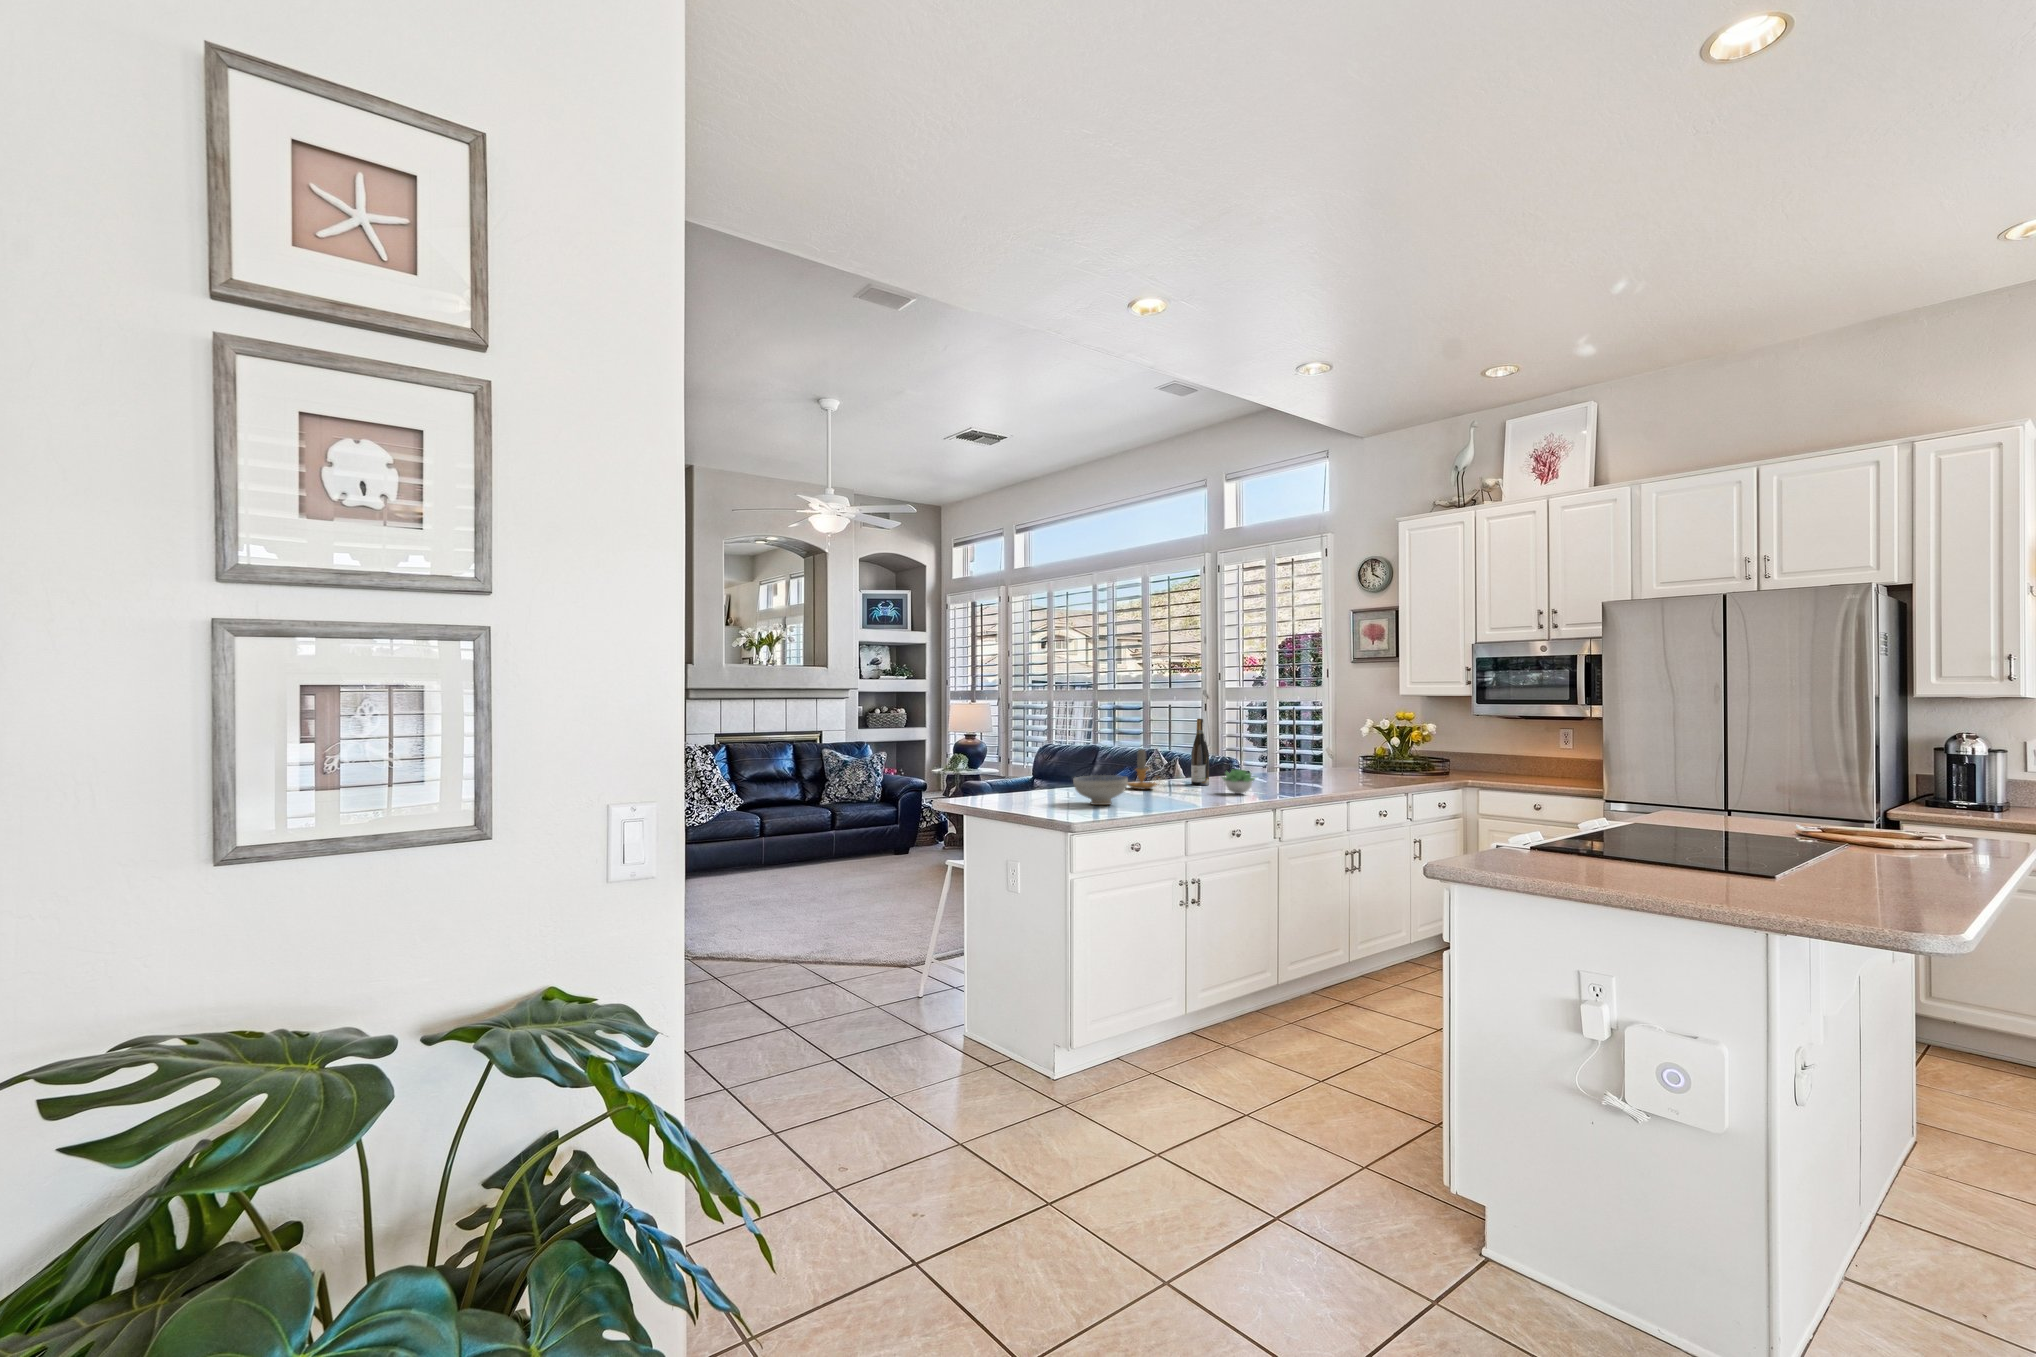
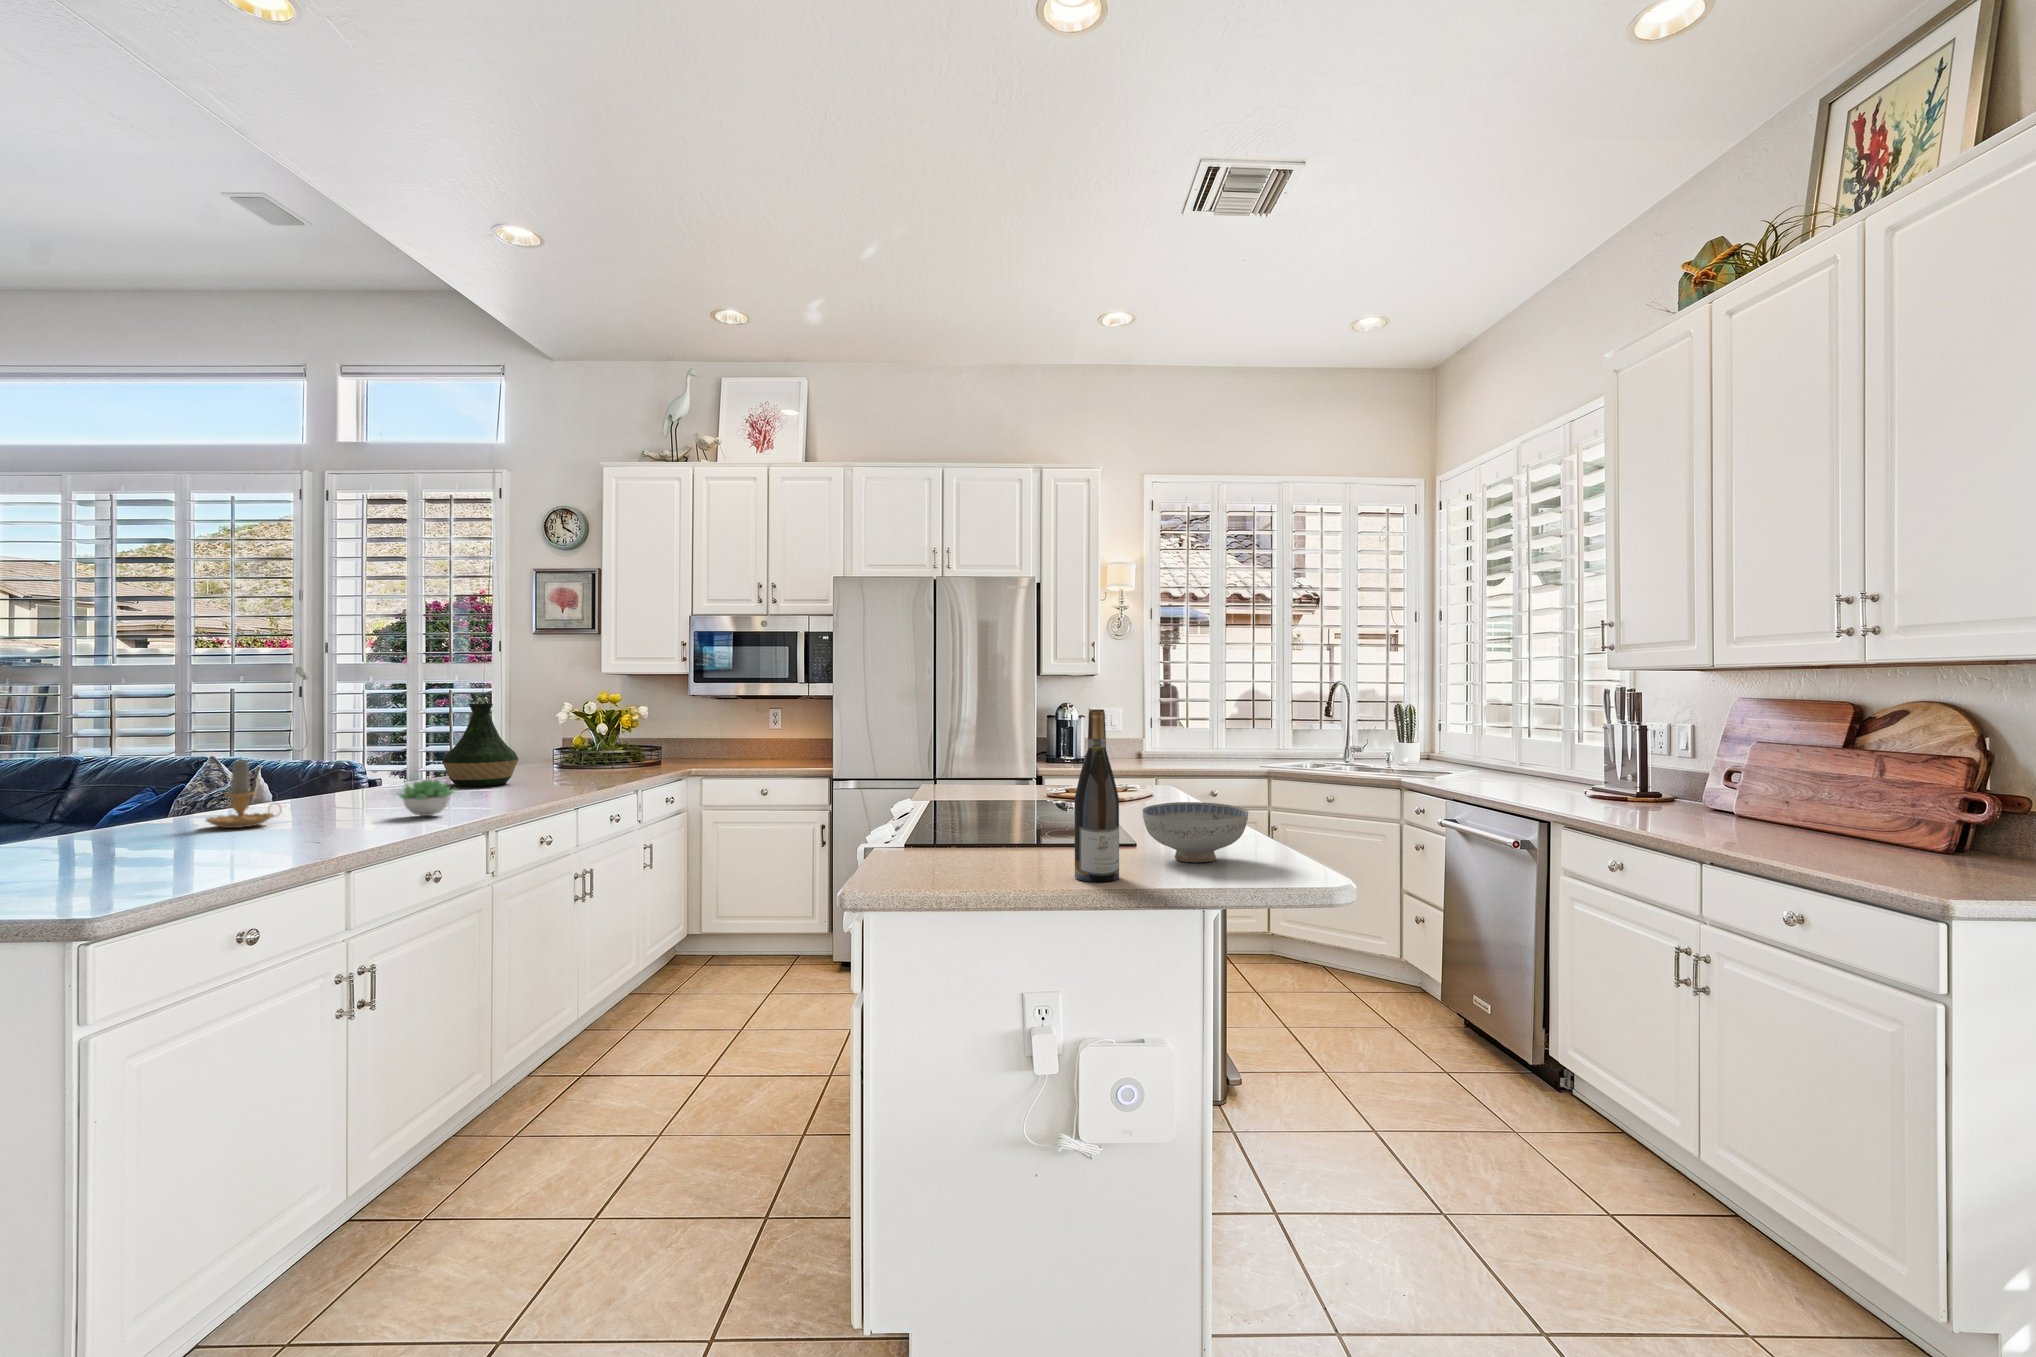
vase: none [1268,718,1320,779] -> present [442,704,519,787]
wine bottle: present [1191,719,1209,785] -> present [1074,709,1119,882]
ceramic bowl: present [1073,775,1128,805] -> present [1143,802,1248,862]

